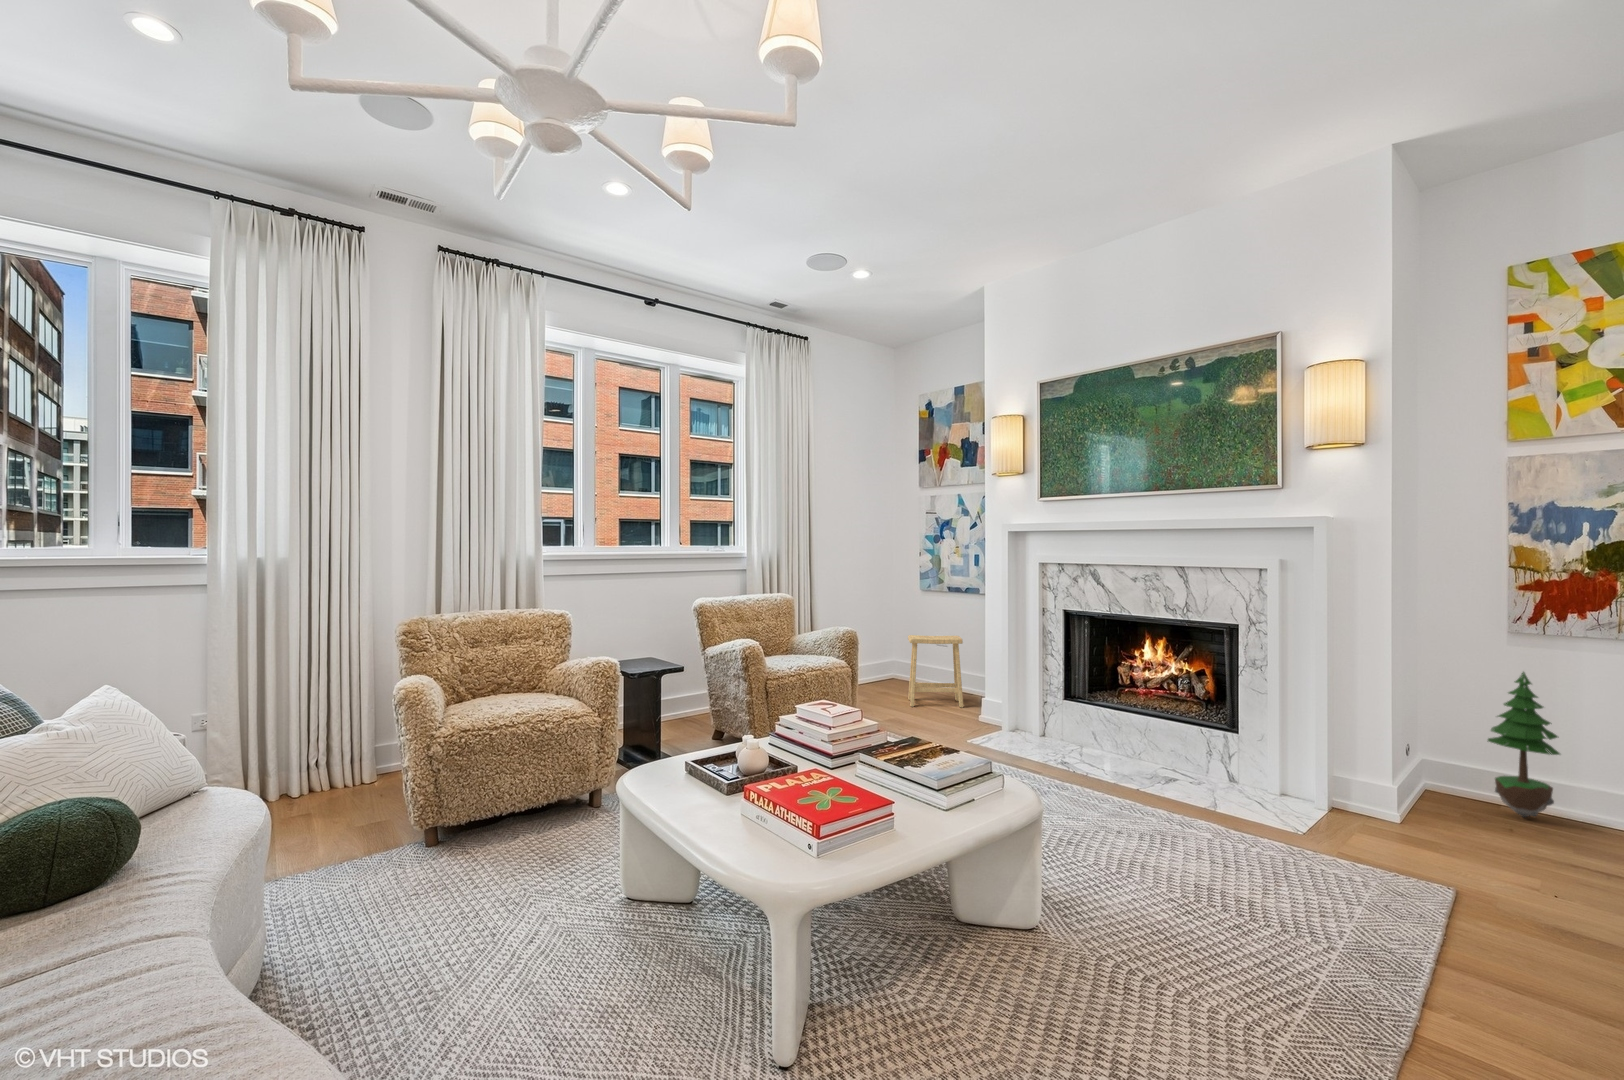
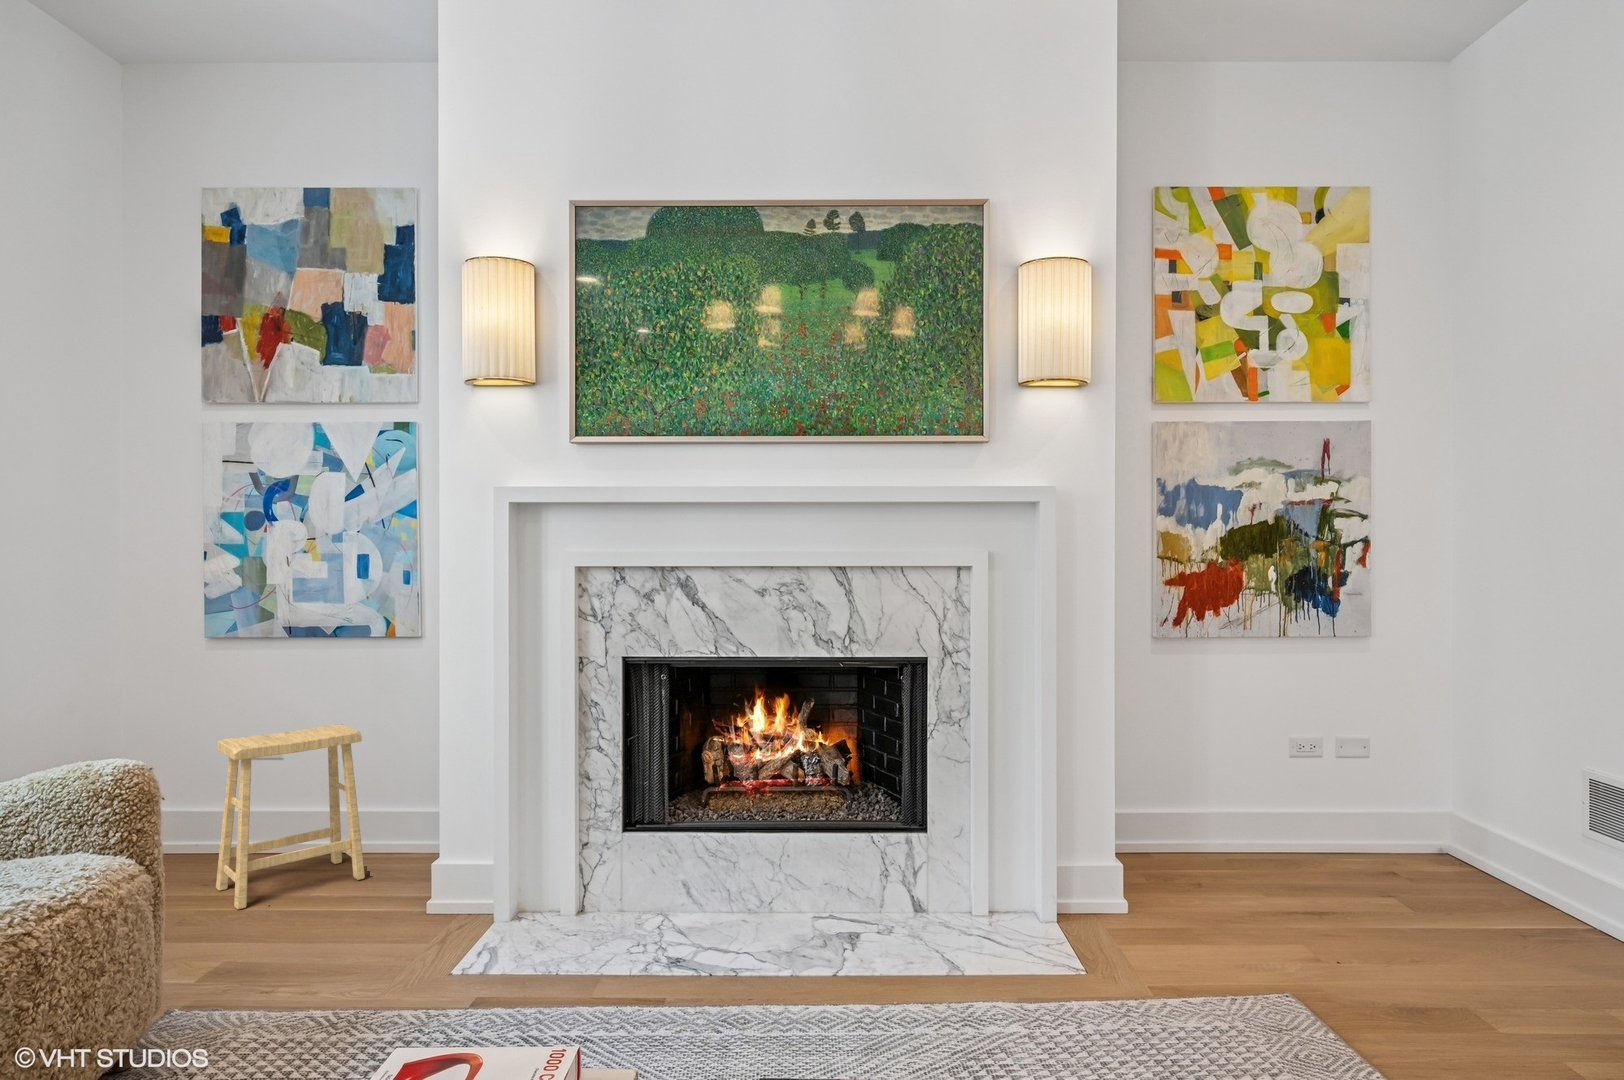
potted tree: present [1488,672,1560,817] -> none [1148,684,1217,863]

